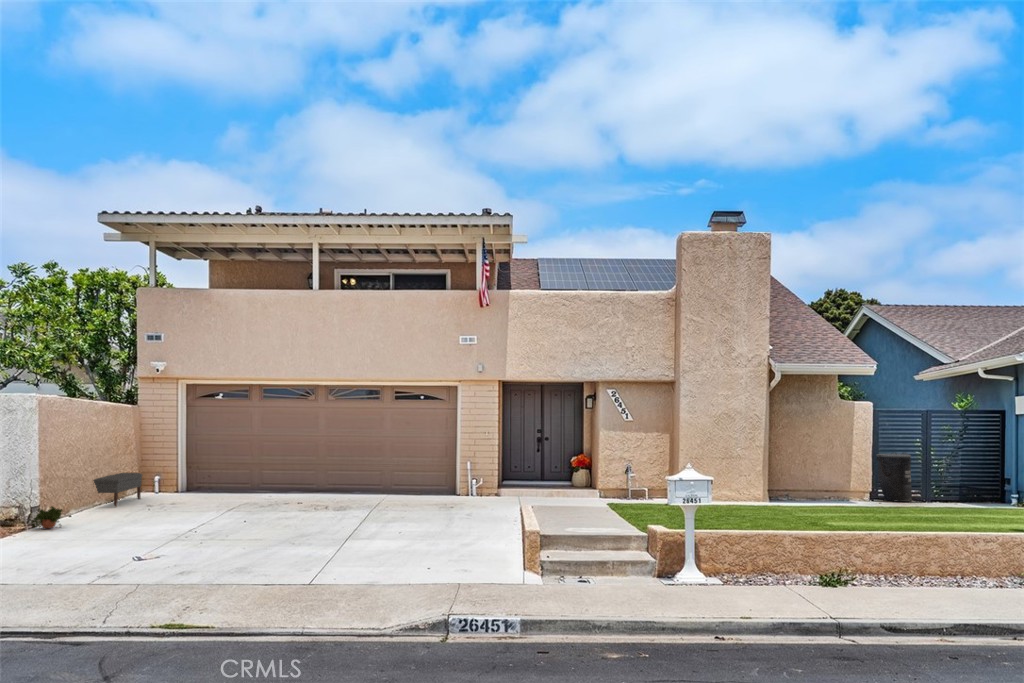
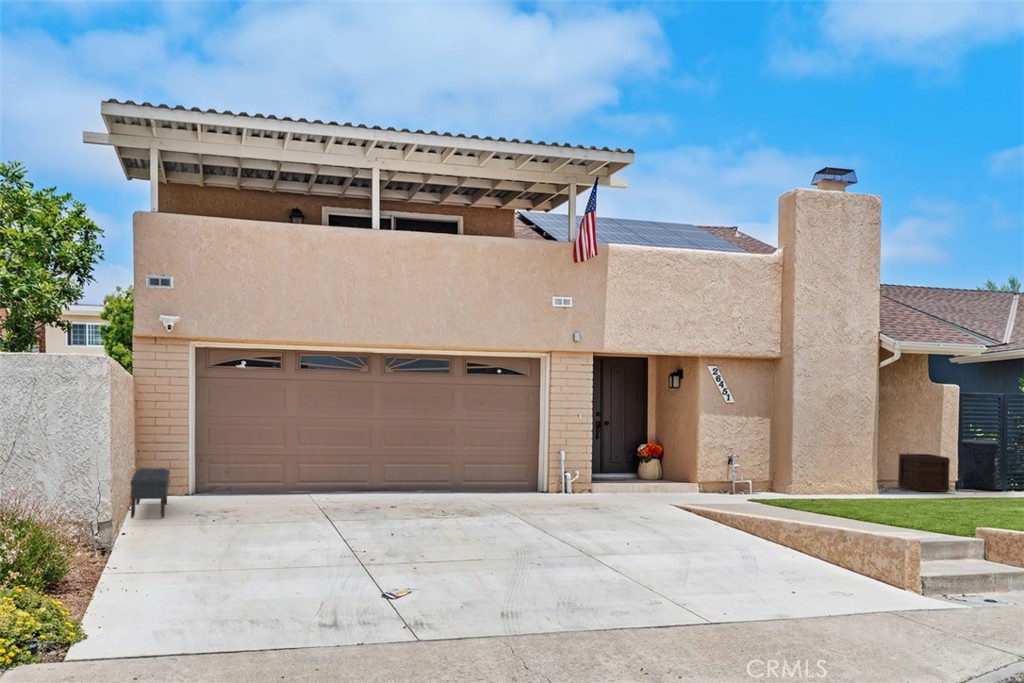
wooden crate: none [807,466,848,502] -> present [898,454,950,492]
potted plant: present [31,506,62,528] -> none [115,523,168,556]

